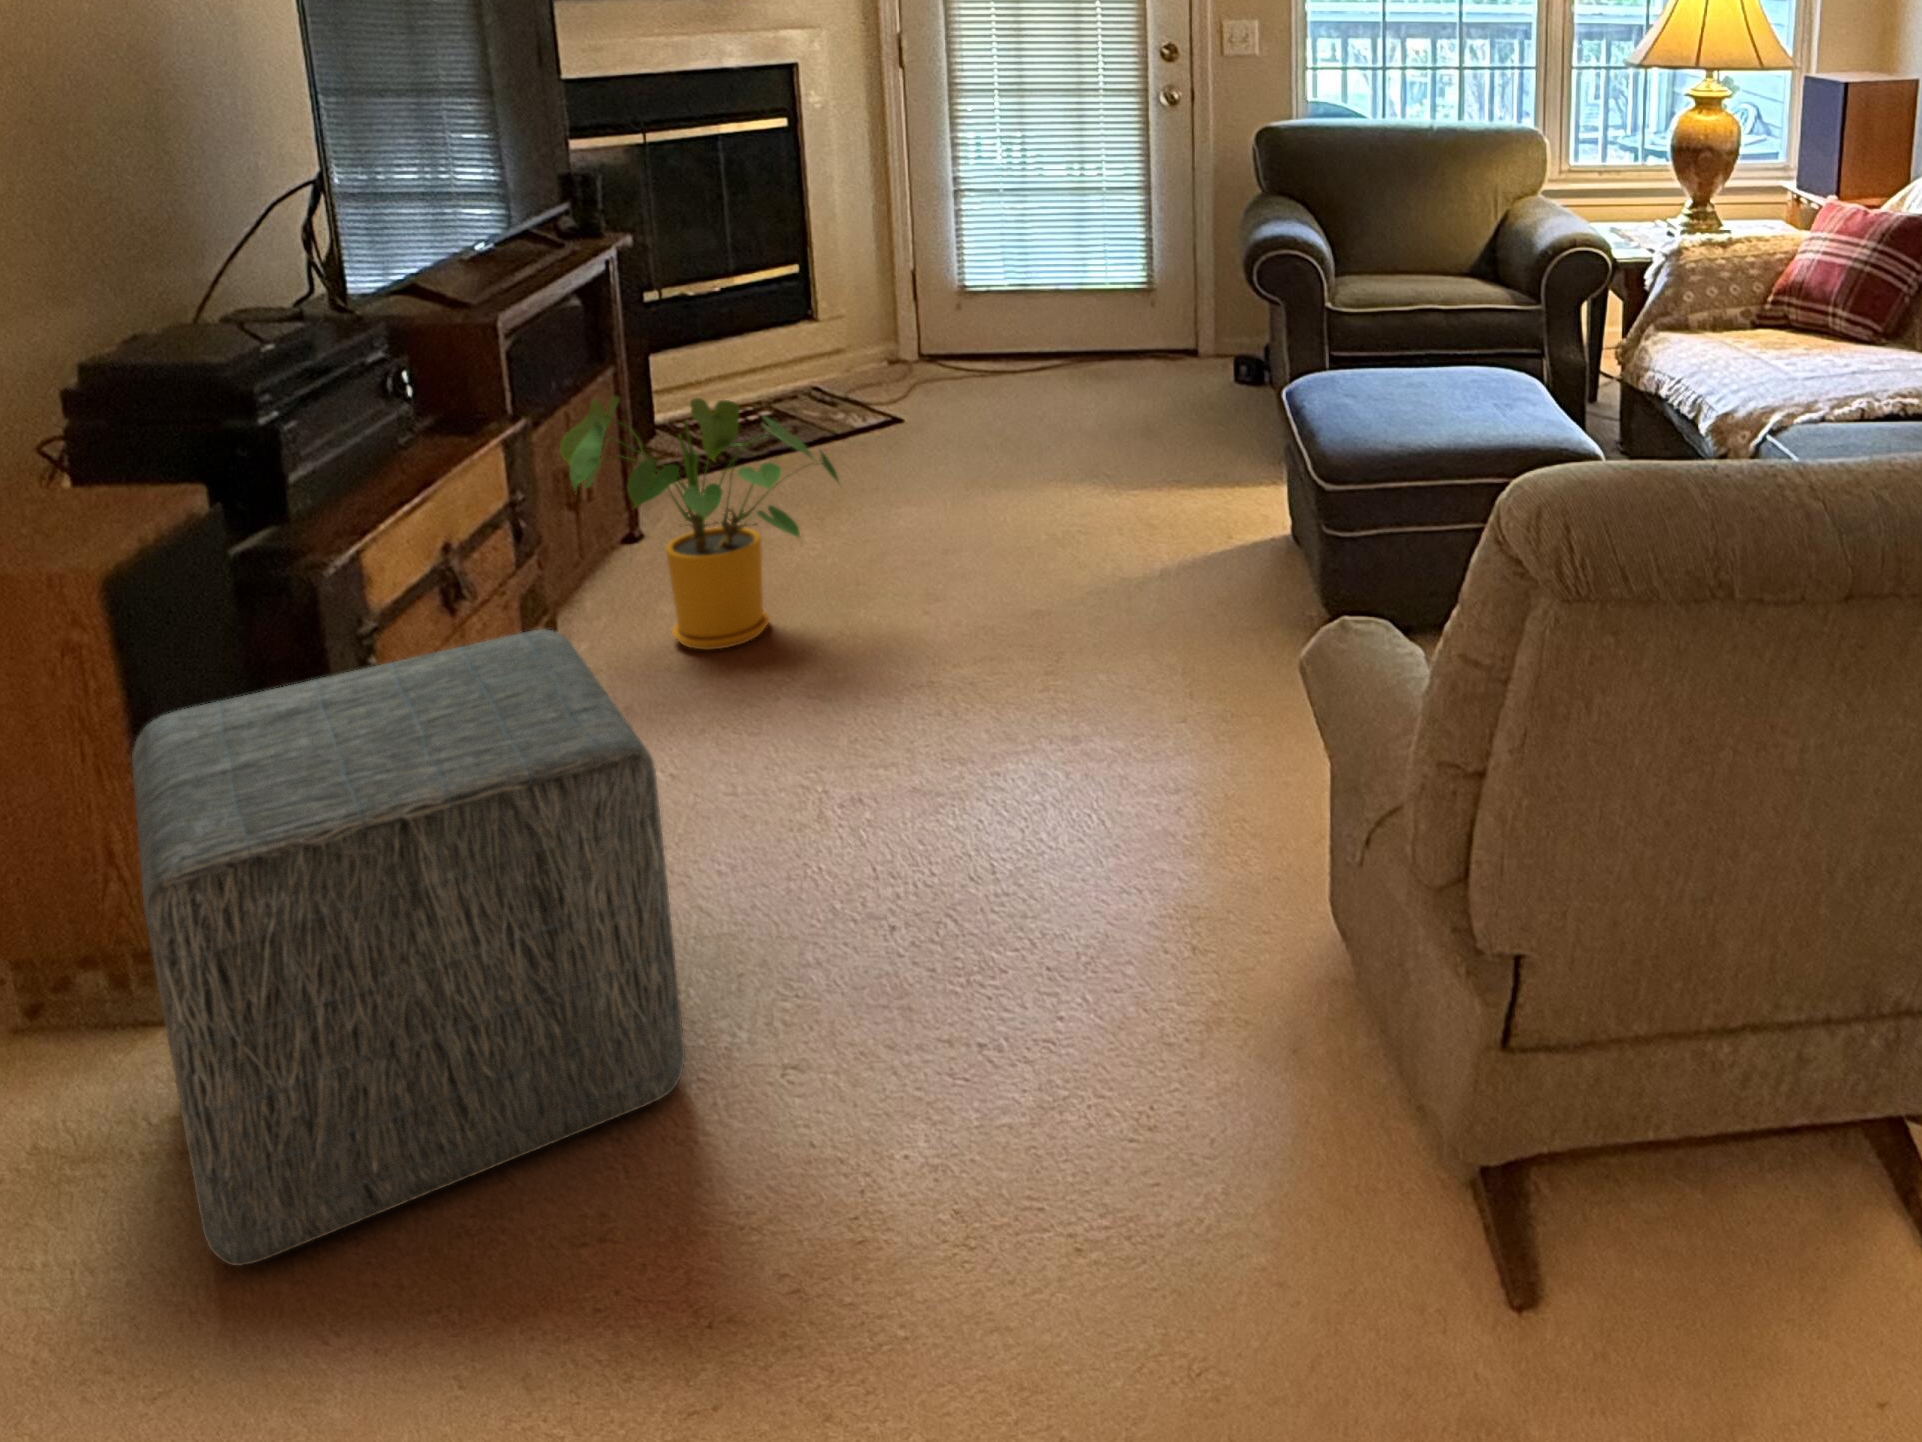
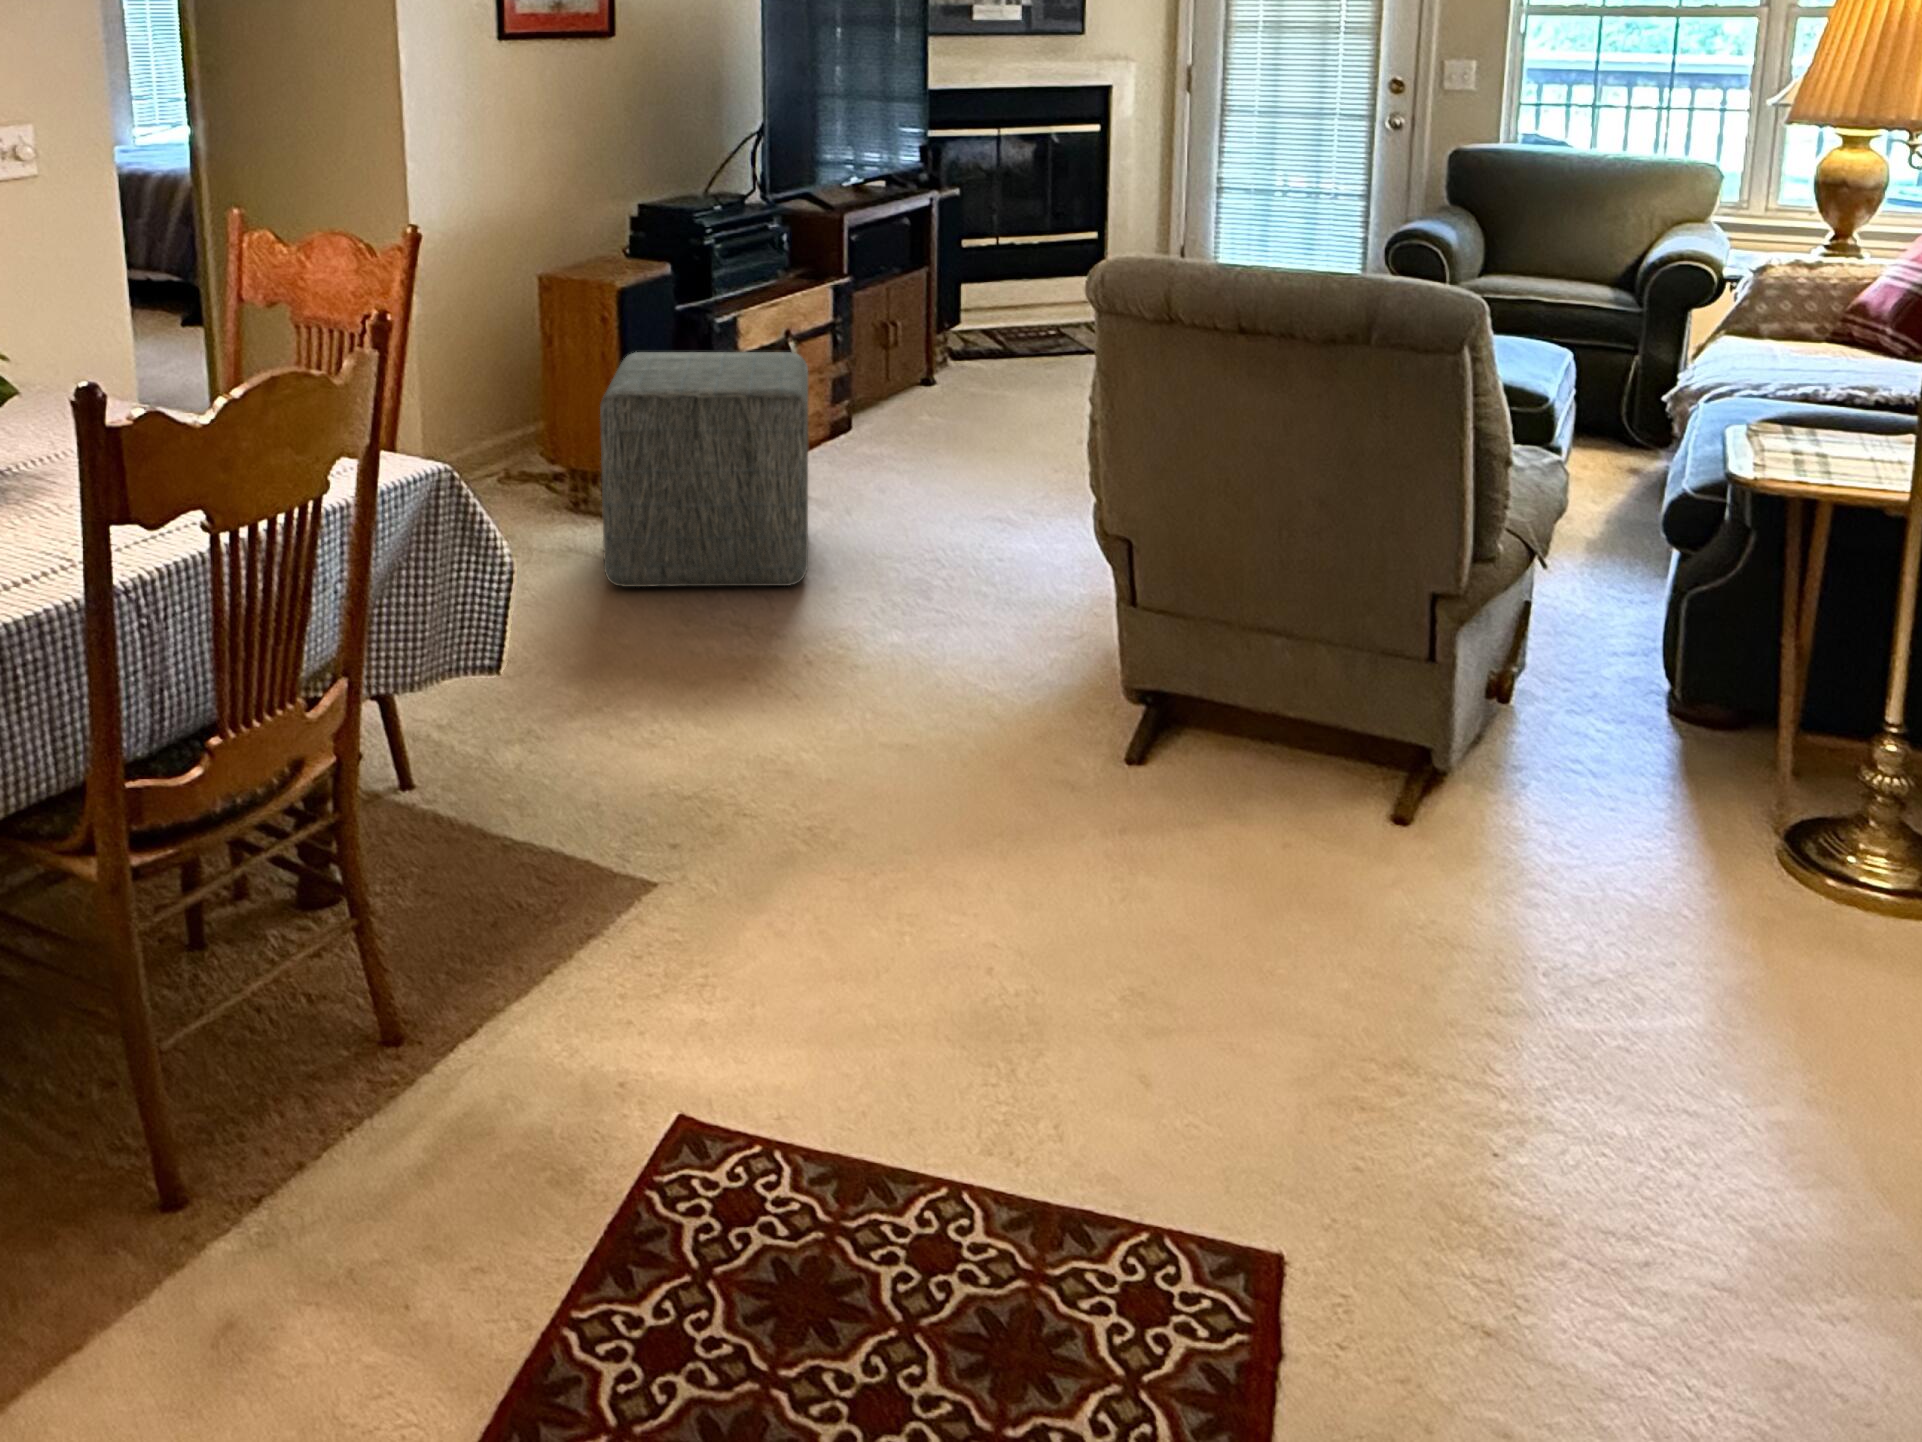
house plant: present [560,397,838,650] -> none [869,273,1023,437]

